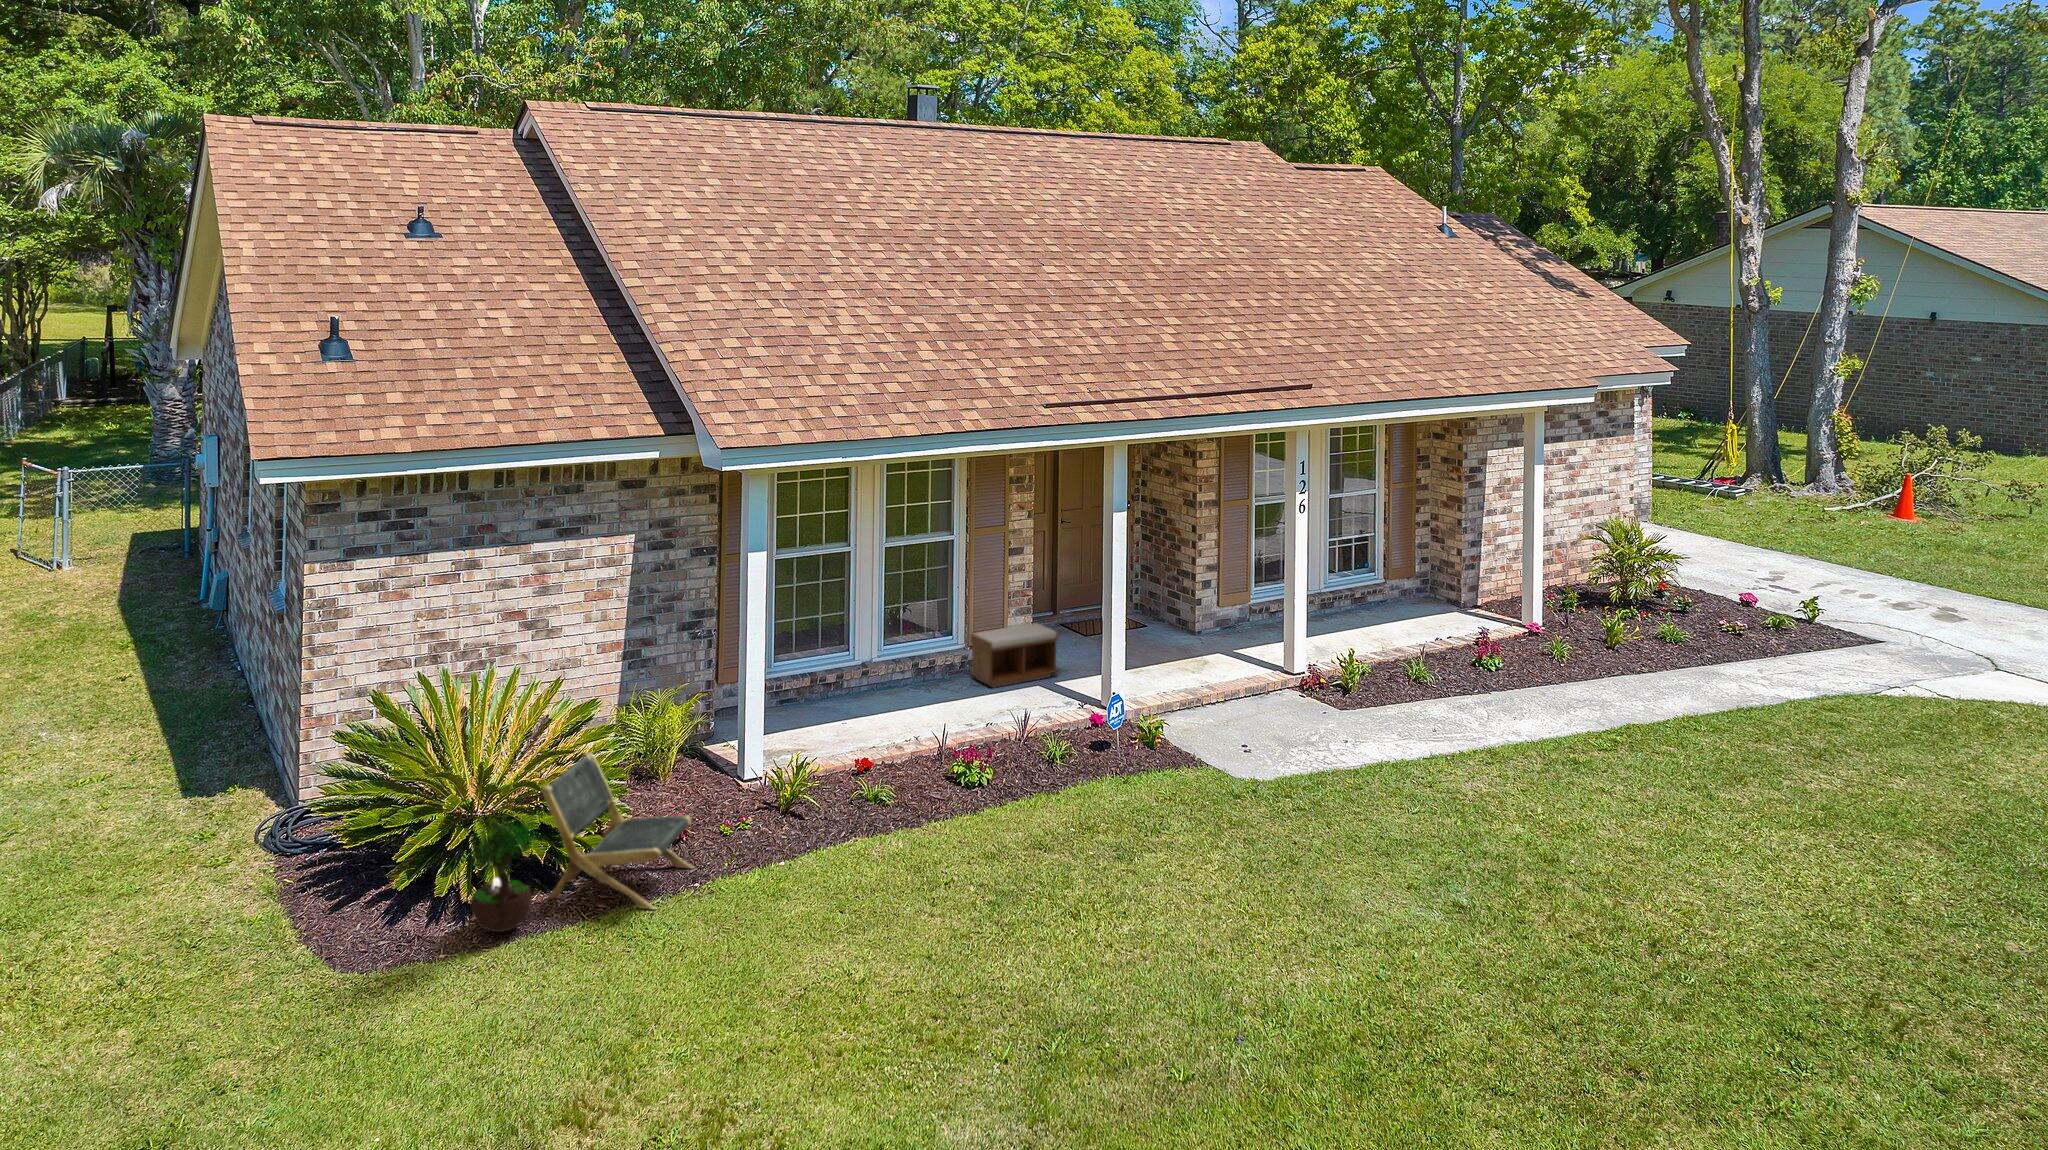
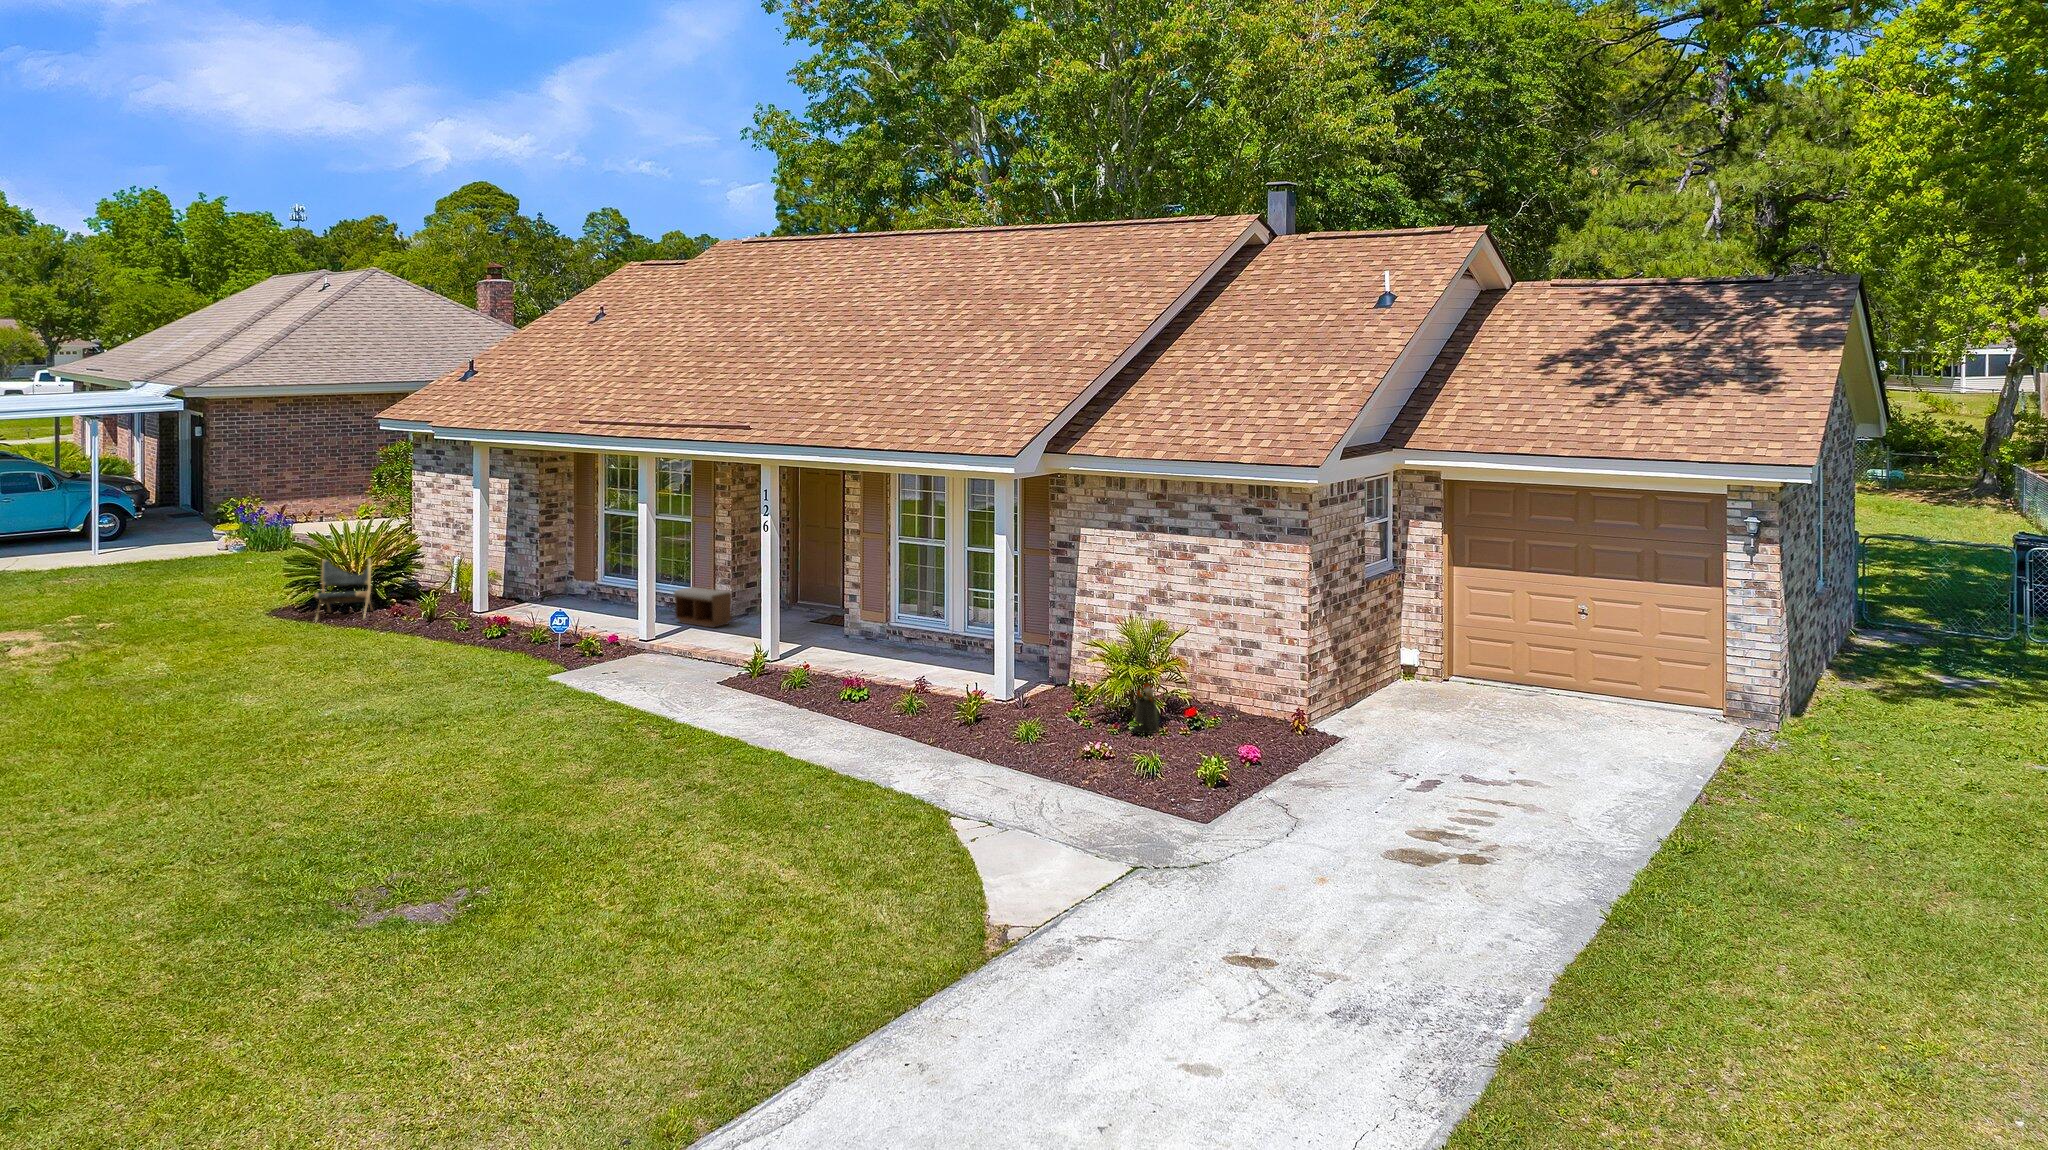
watering can: none [1603,573,1641,617] -> present [1133,683,1159,733]
potted tree: present [459,814,539,932] -> none [263,556,309,612]

